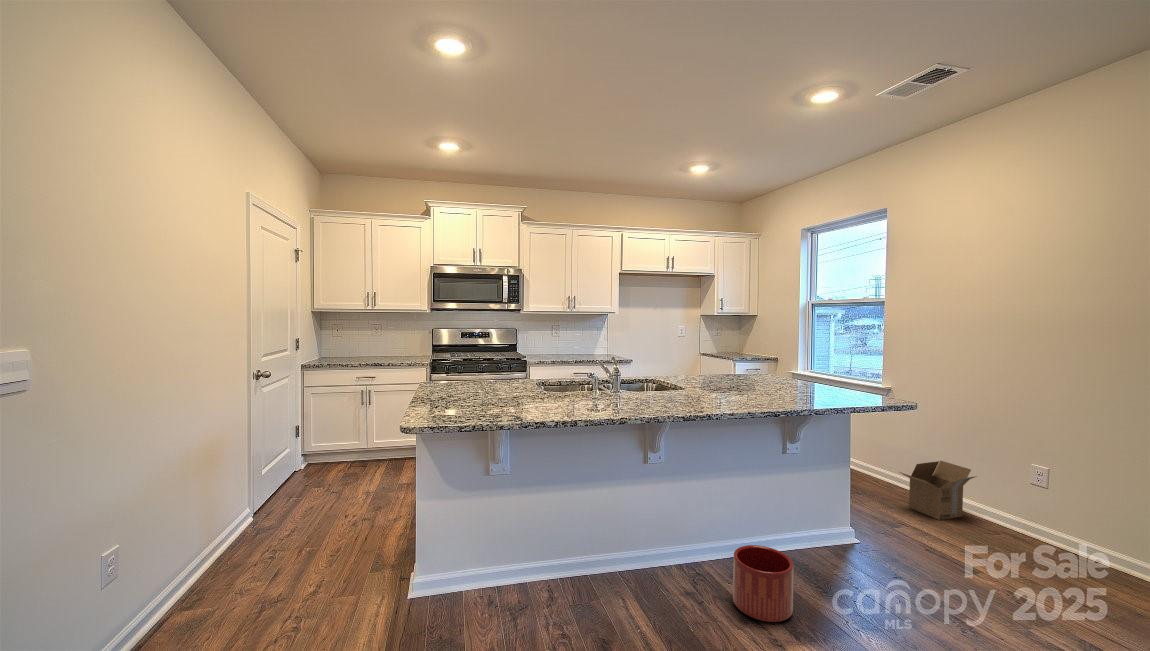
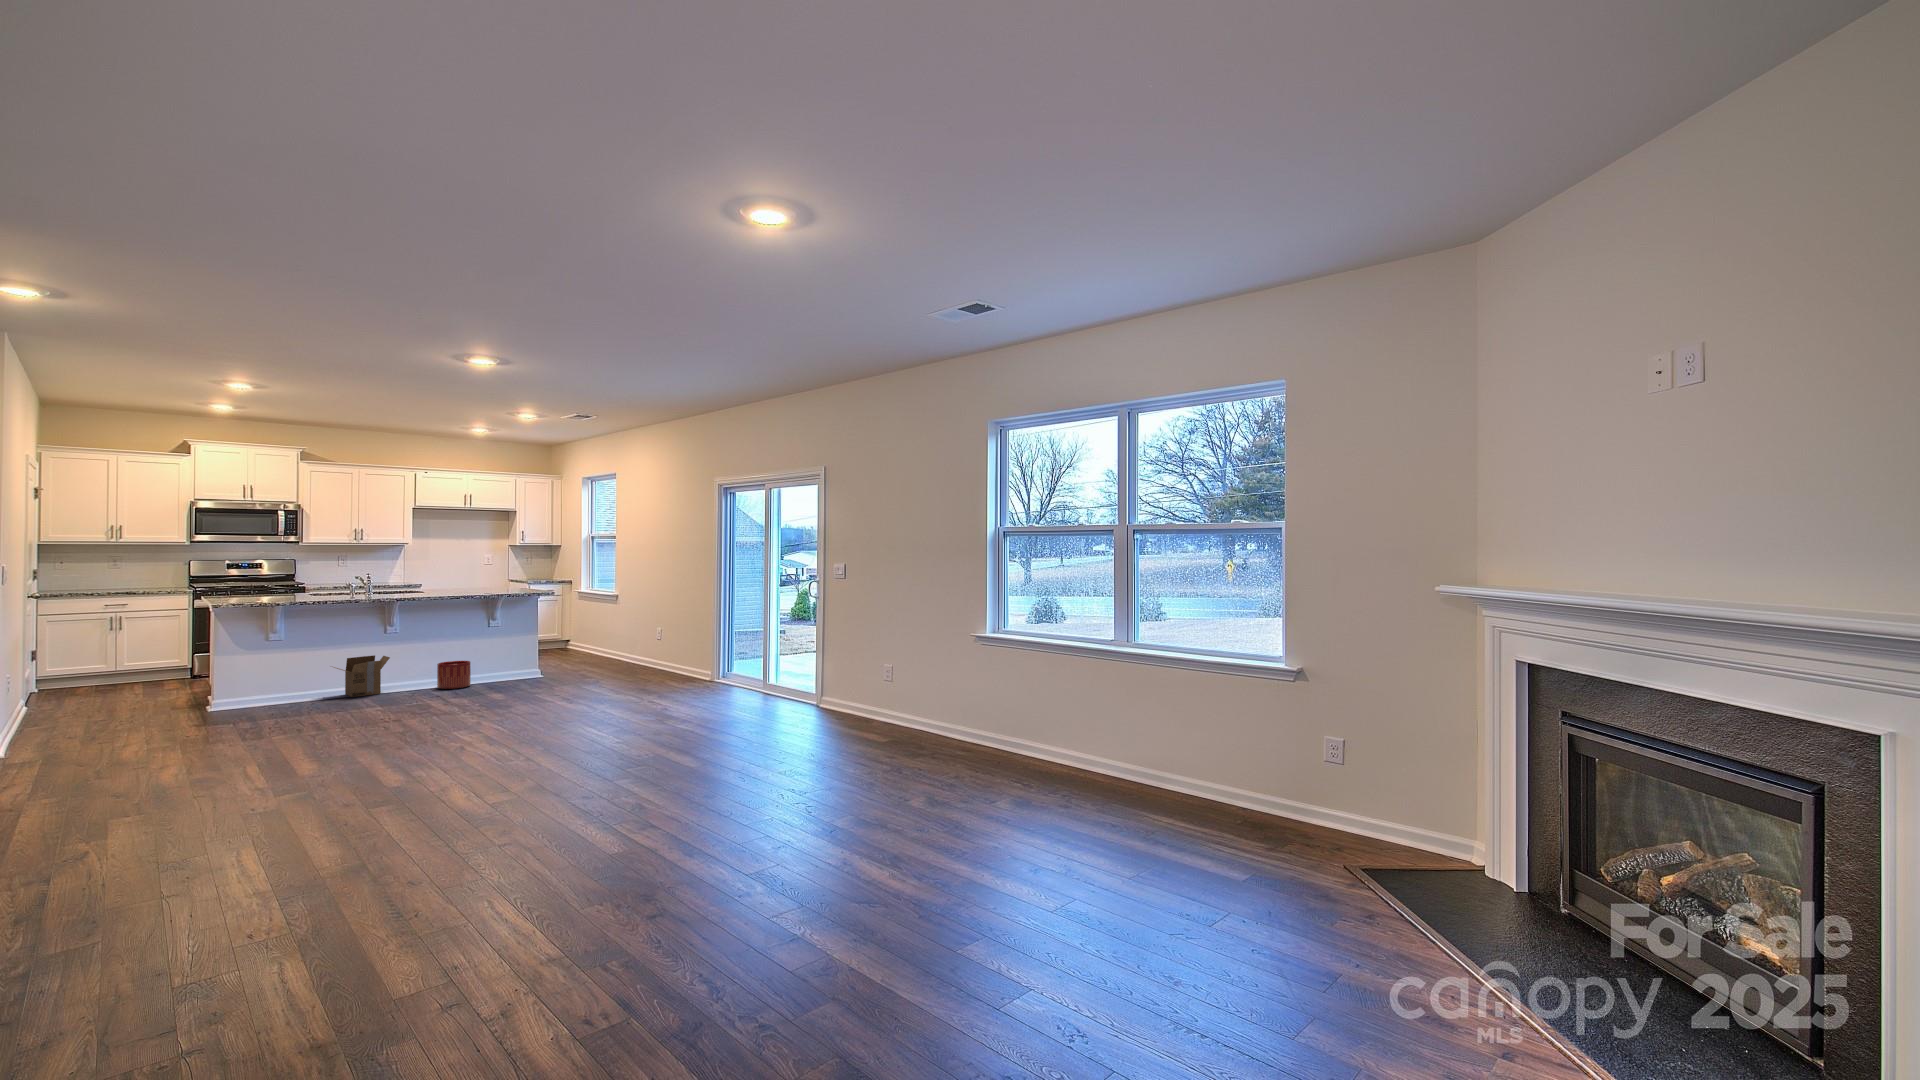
cardboard box: present [900,461,977,520] -> present [334,655,390,697]

